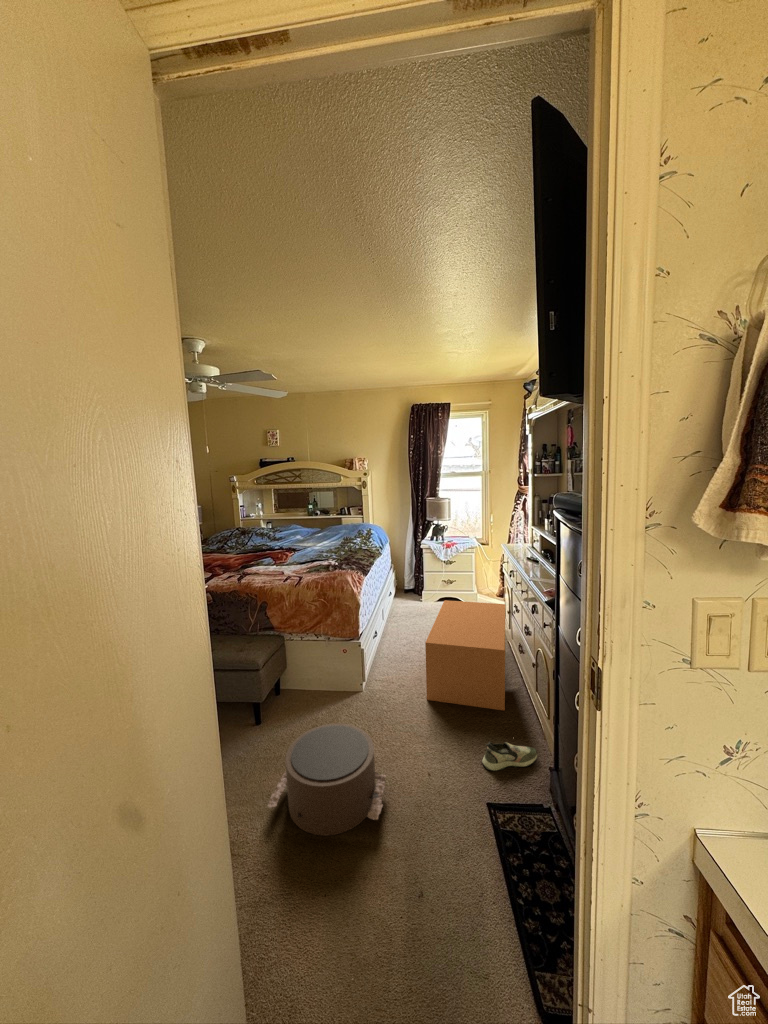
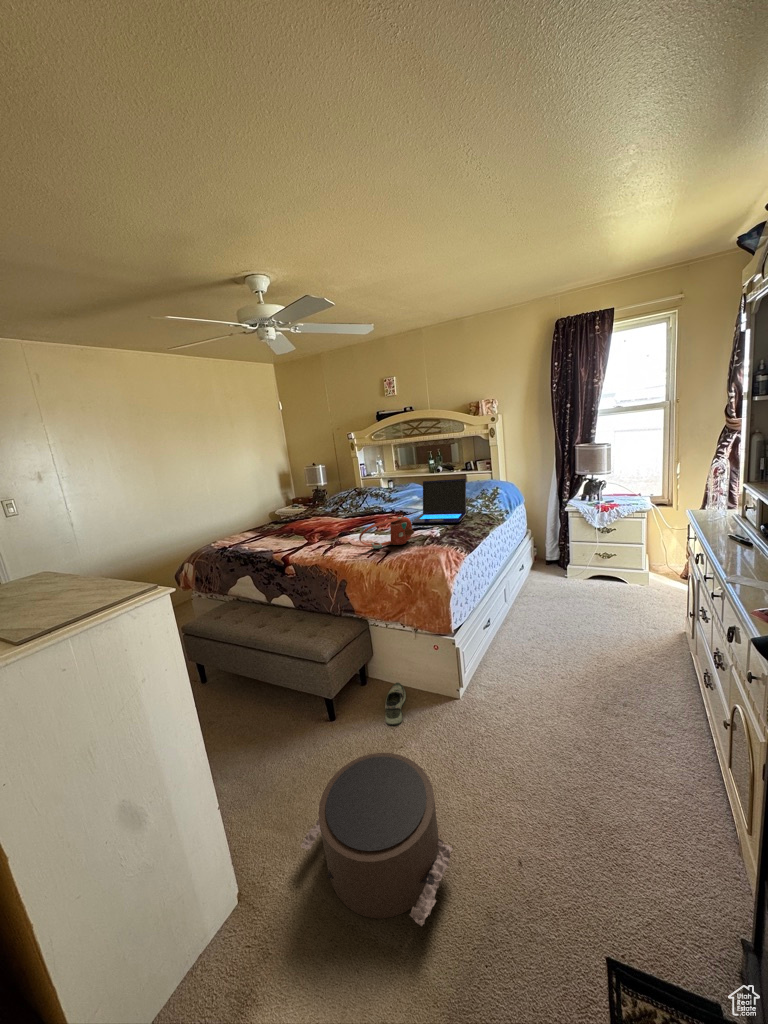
laptop: none [310,520,354,556] -> present [412,479,466,523]
handbag: none [276,548,321,574] -> present [359,517,414,548]
cardboard box: present [425,600,505,710] -> none [540,587,686,776]
shoe: present [482,741,537,771] -> present [385,683,406,725]

